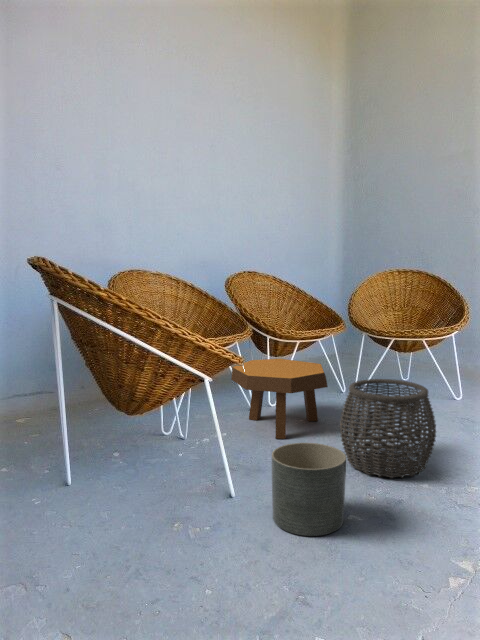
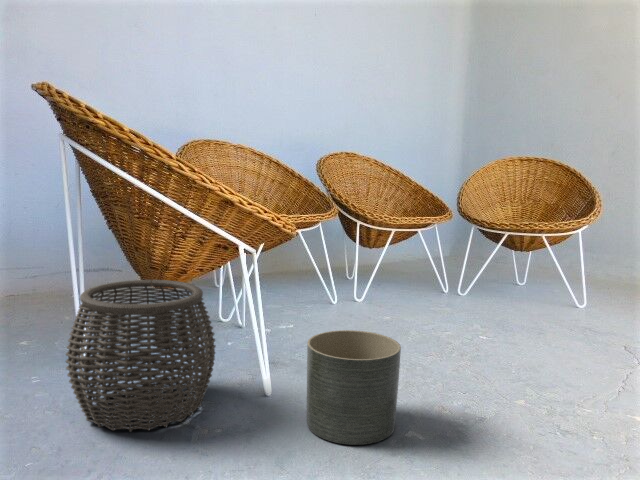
footstool: present [231,359,328,439] -> none [307,246,418,335]
woven basket: present [340,379,436,478] -> present [66,280,216,432]

